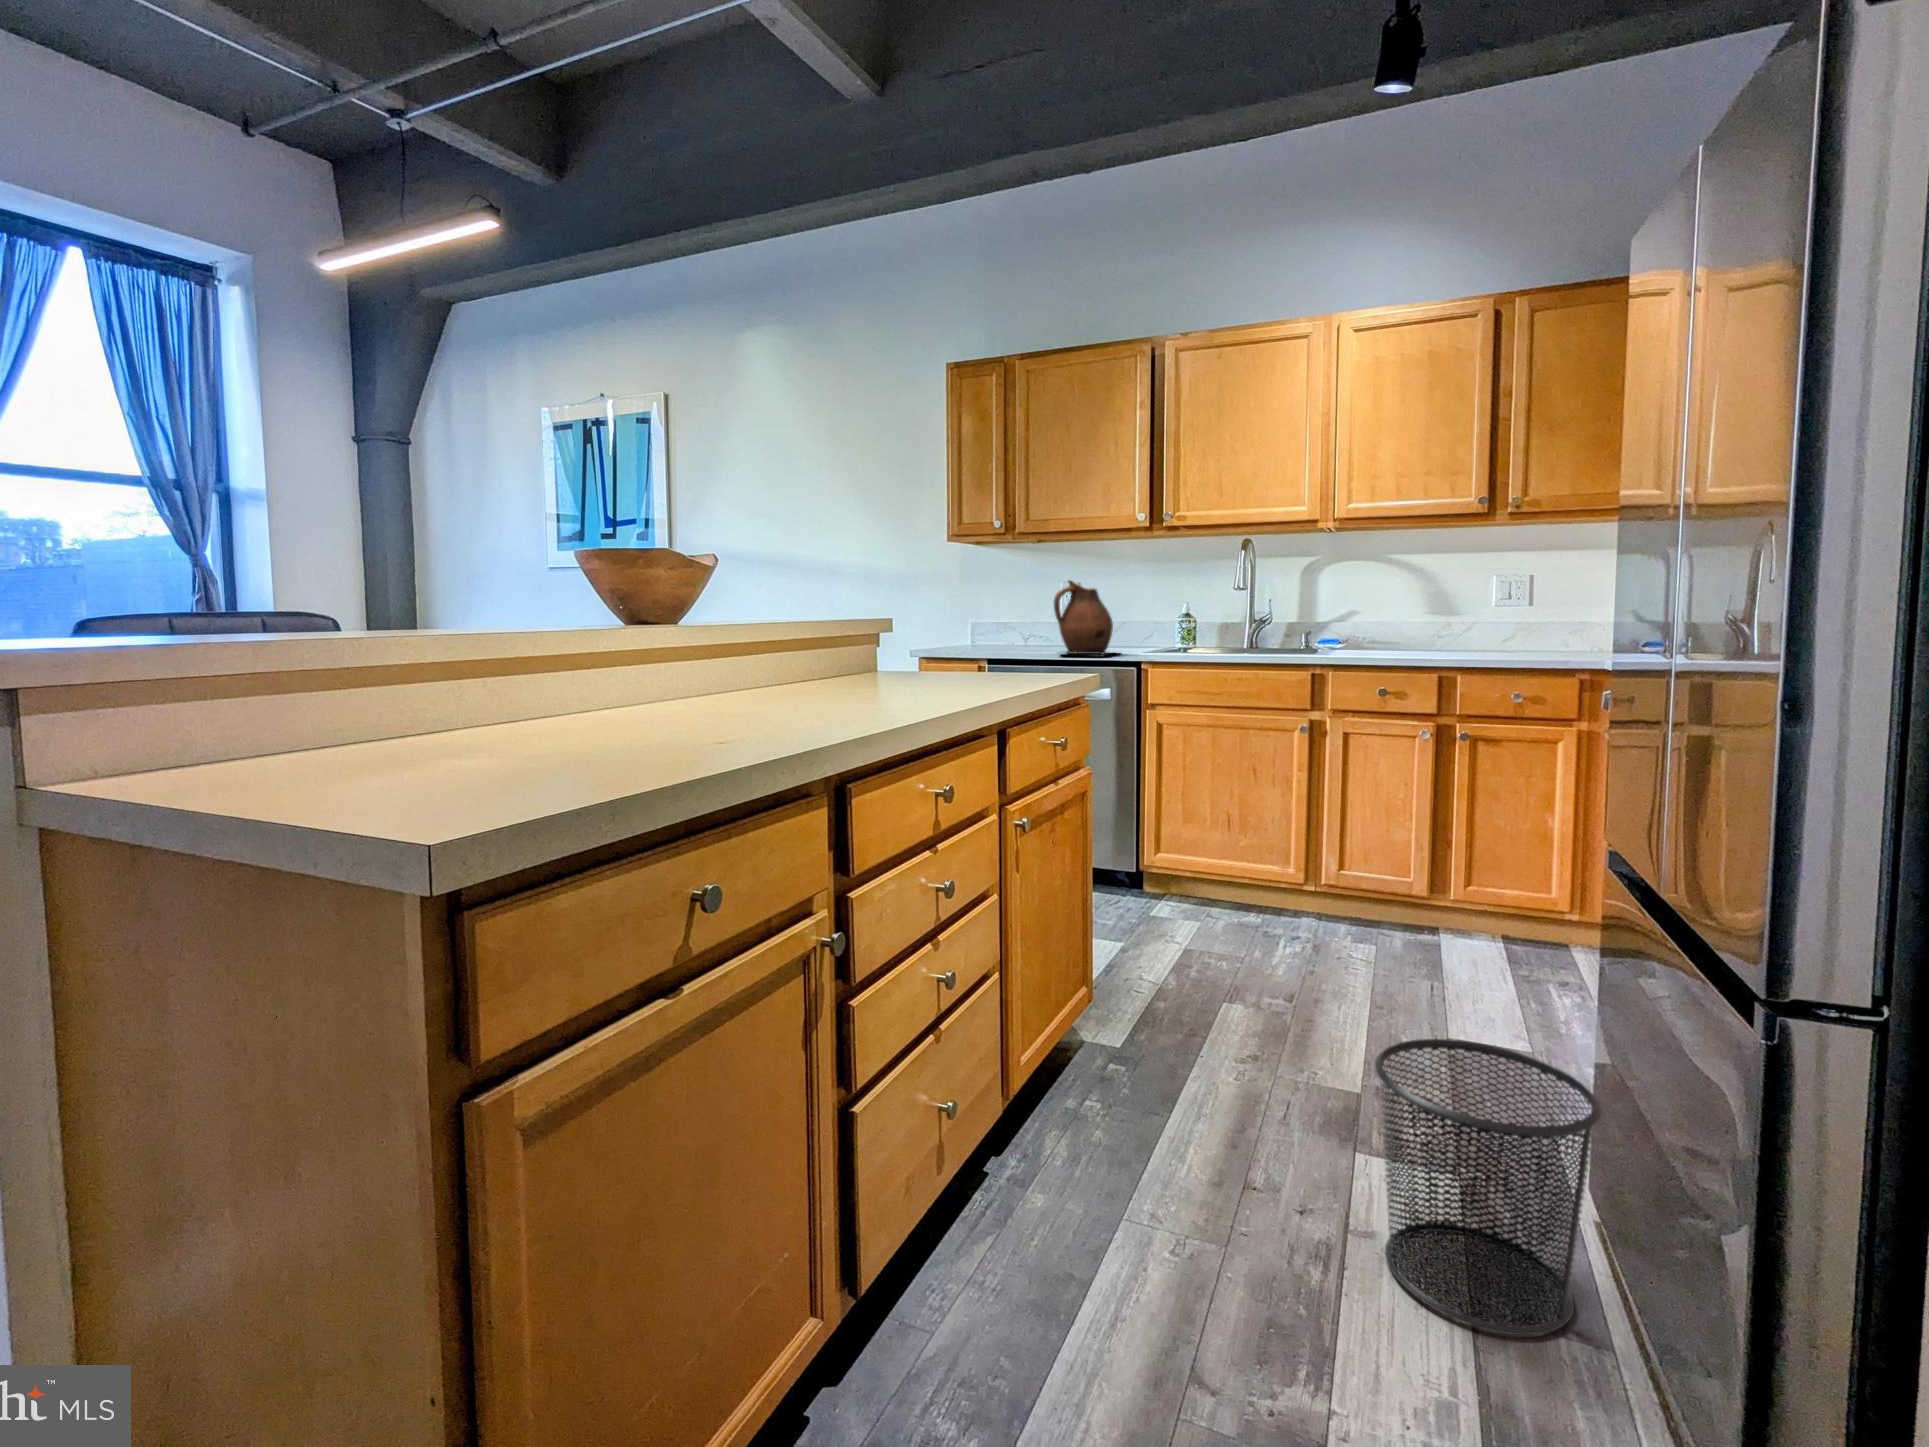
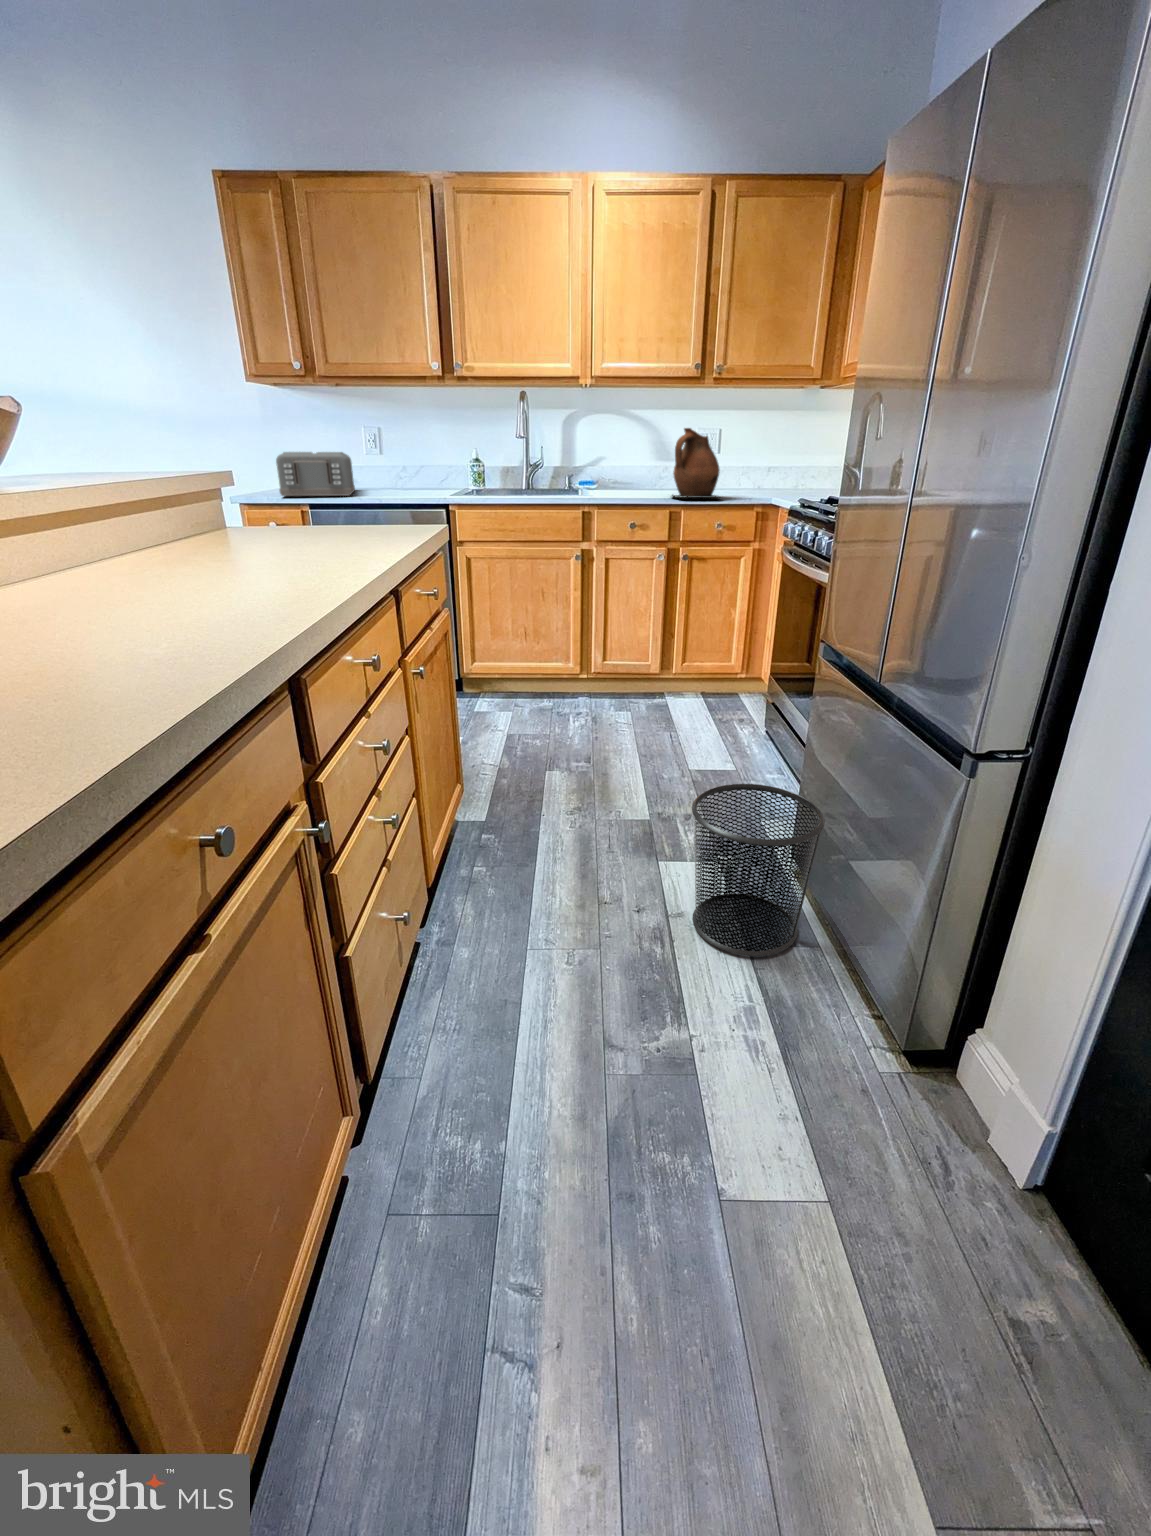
ceramic pitcher: present [1054,580,1113,655] -> present [672,428,721,498]
toaster: none [957,606,1041,652] -> present [276,452,355,496]

